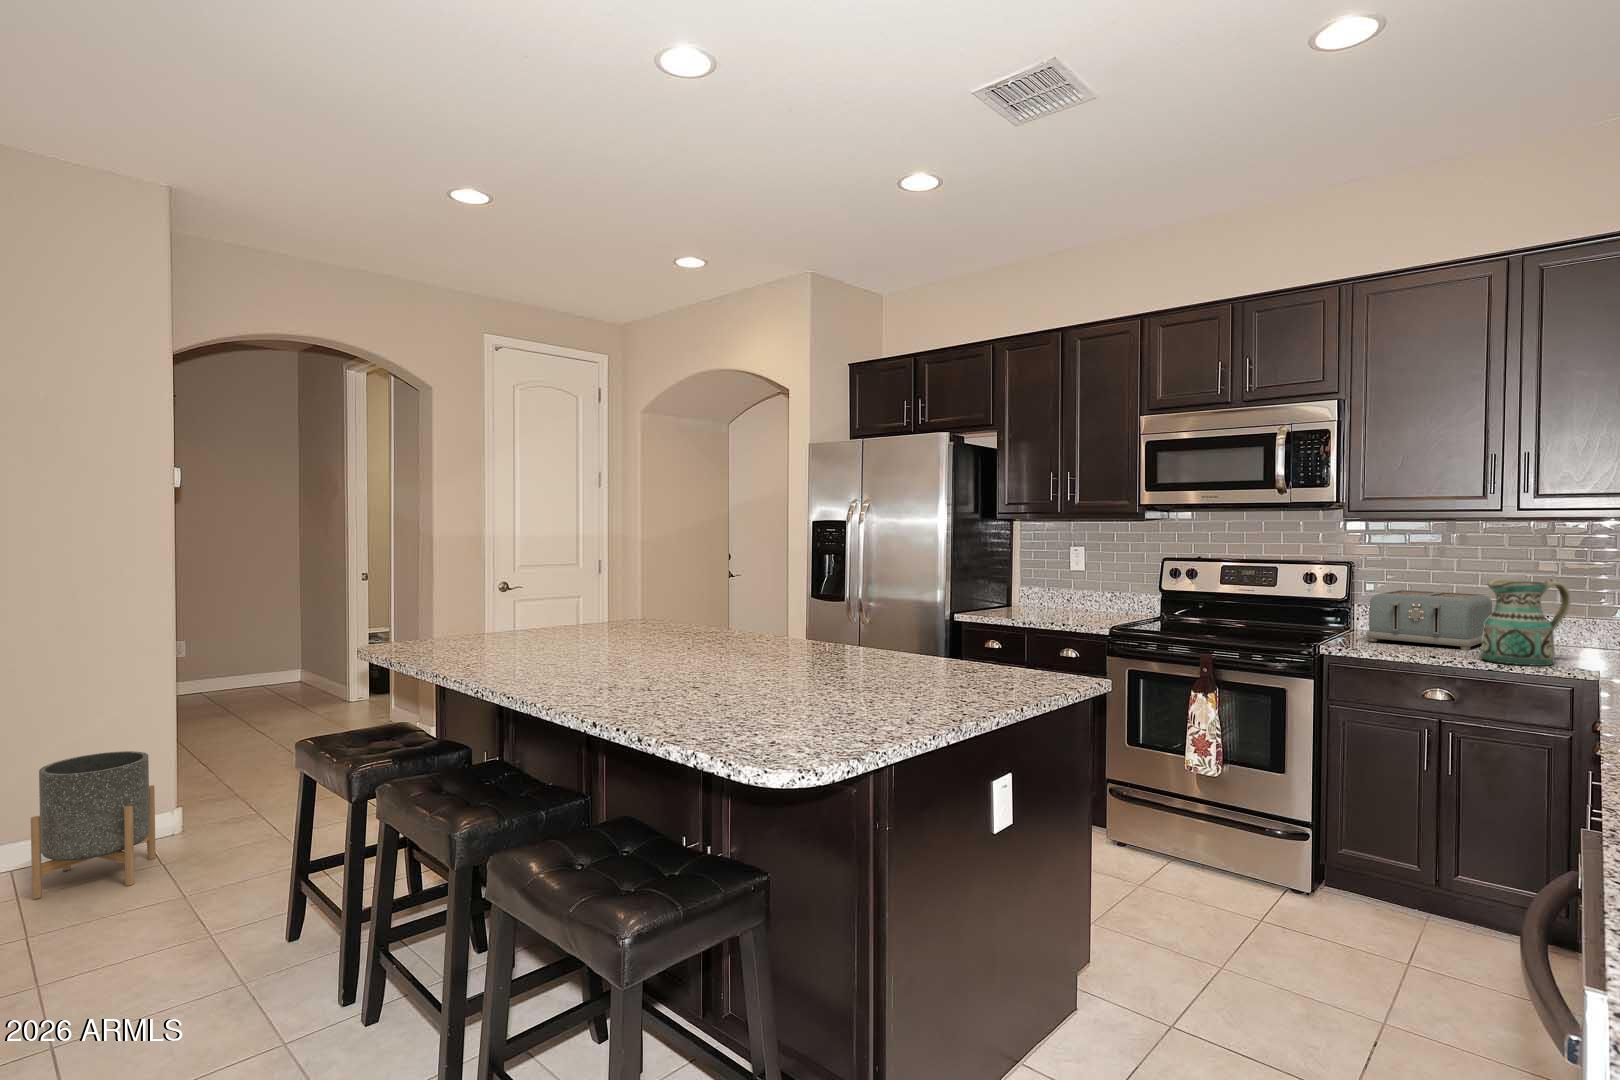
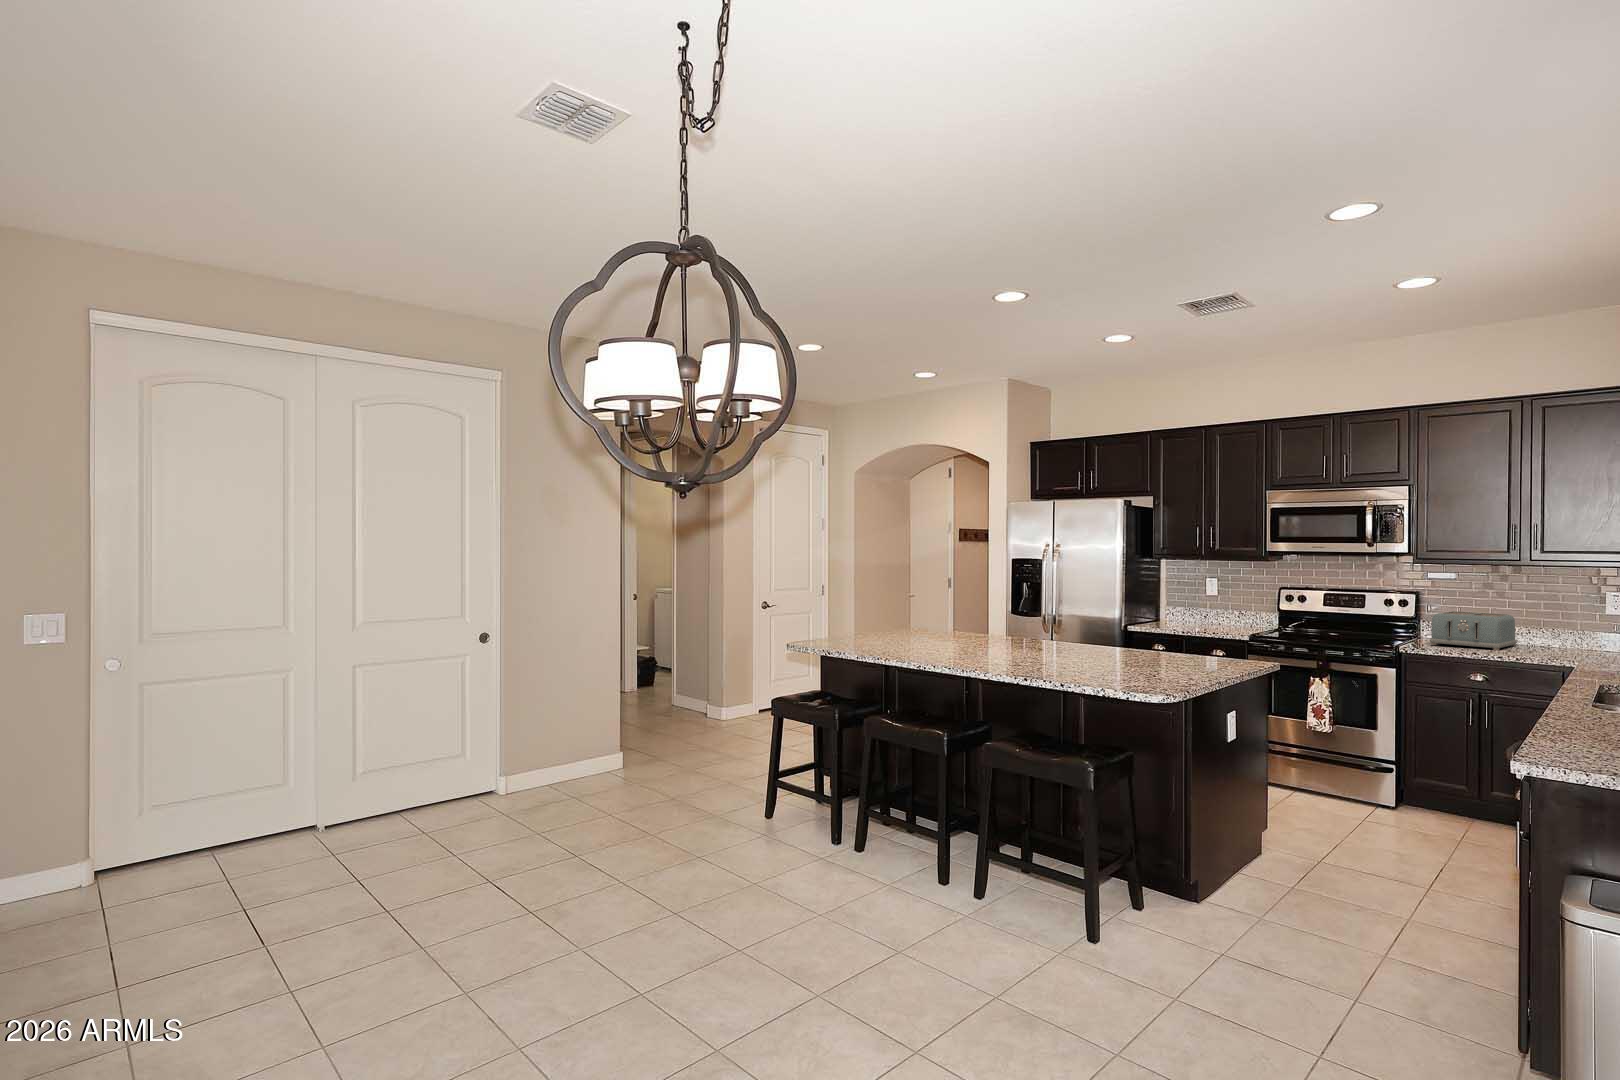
ceramic pitcher: present [1481,579,1570,666] -> none [1505,605,1561,658]
planter: present [31,751,156,899] -> none [567,709,624,797]

